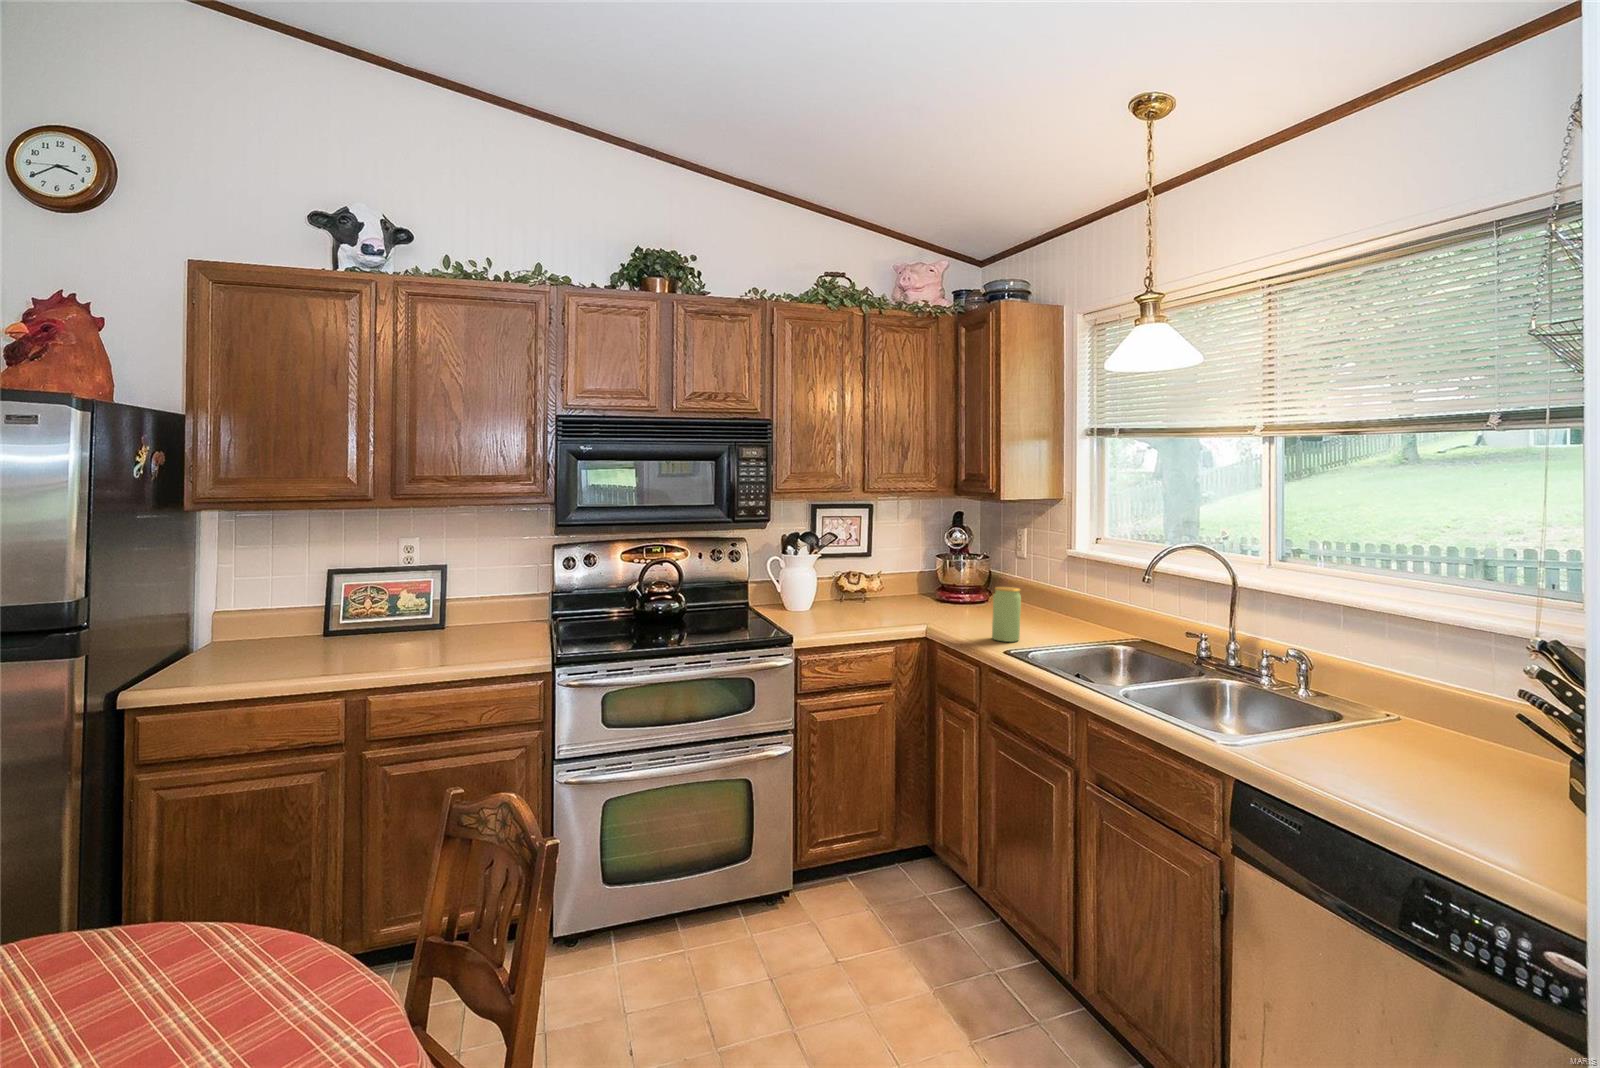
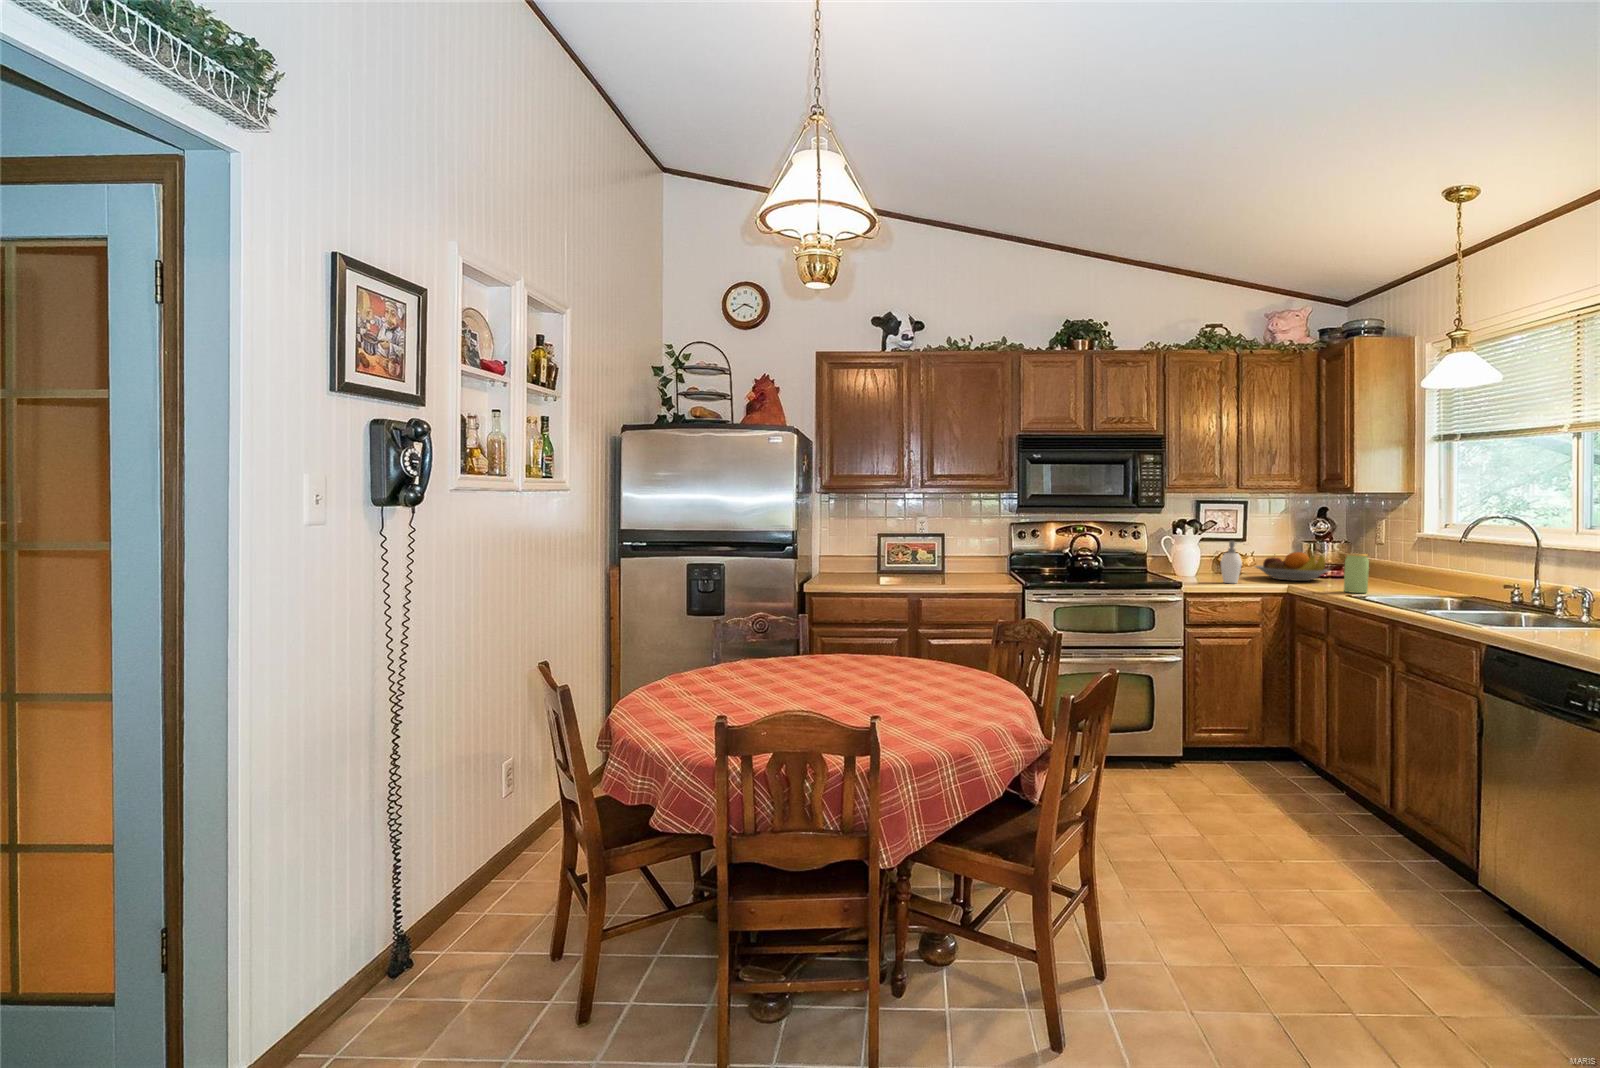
soap dispenser: none [844,567,878,627] -> present [1221,541,1242,583]
fruit bowl: none [884,578,971,616] -> present [1256,552,1330,581]

